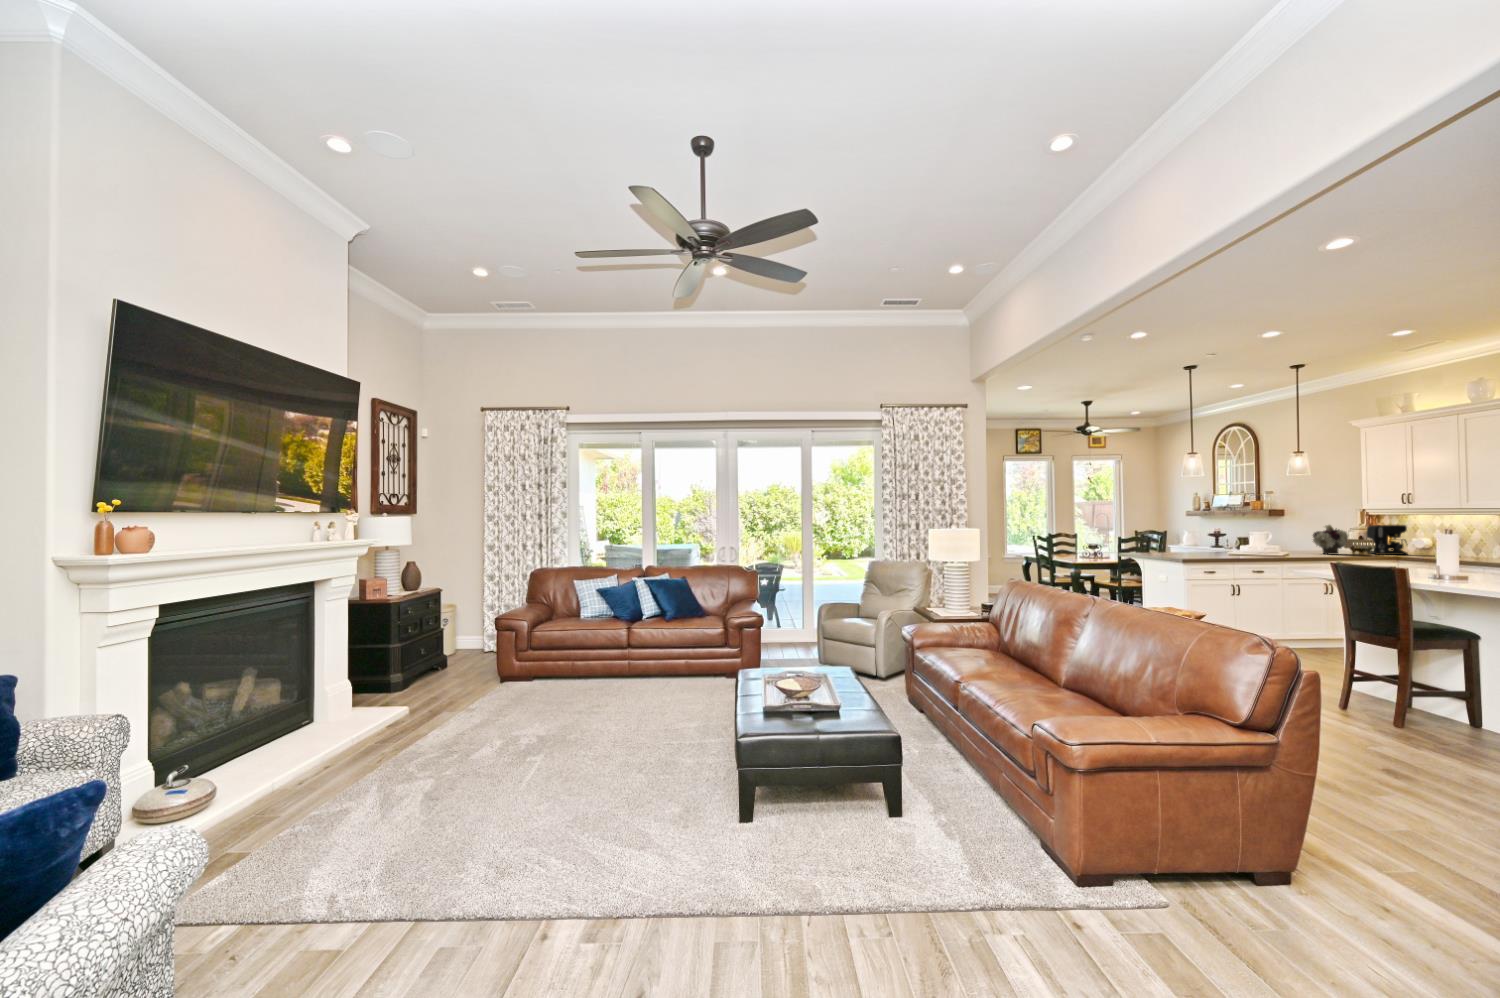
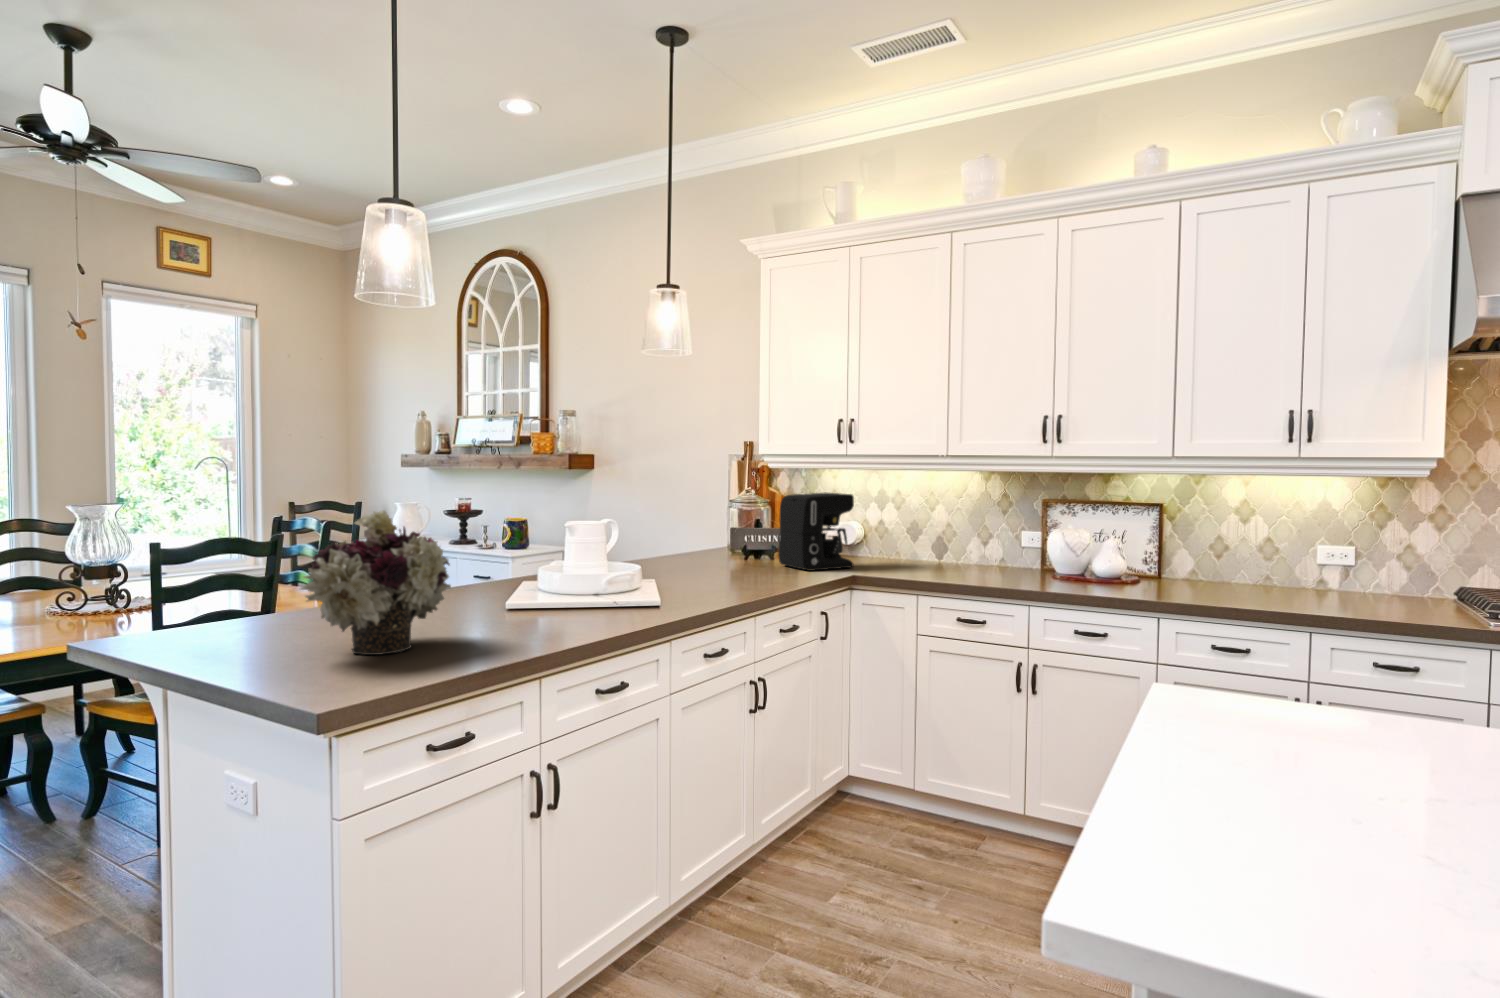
flower arrangement: present [1313,525,1348,555] -> present [301,510,451,655]

